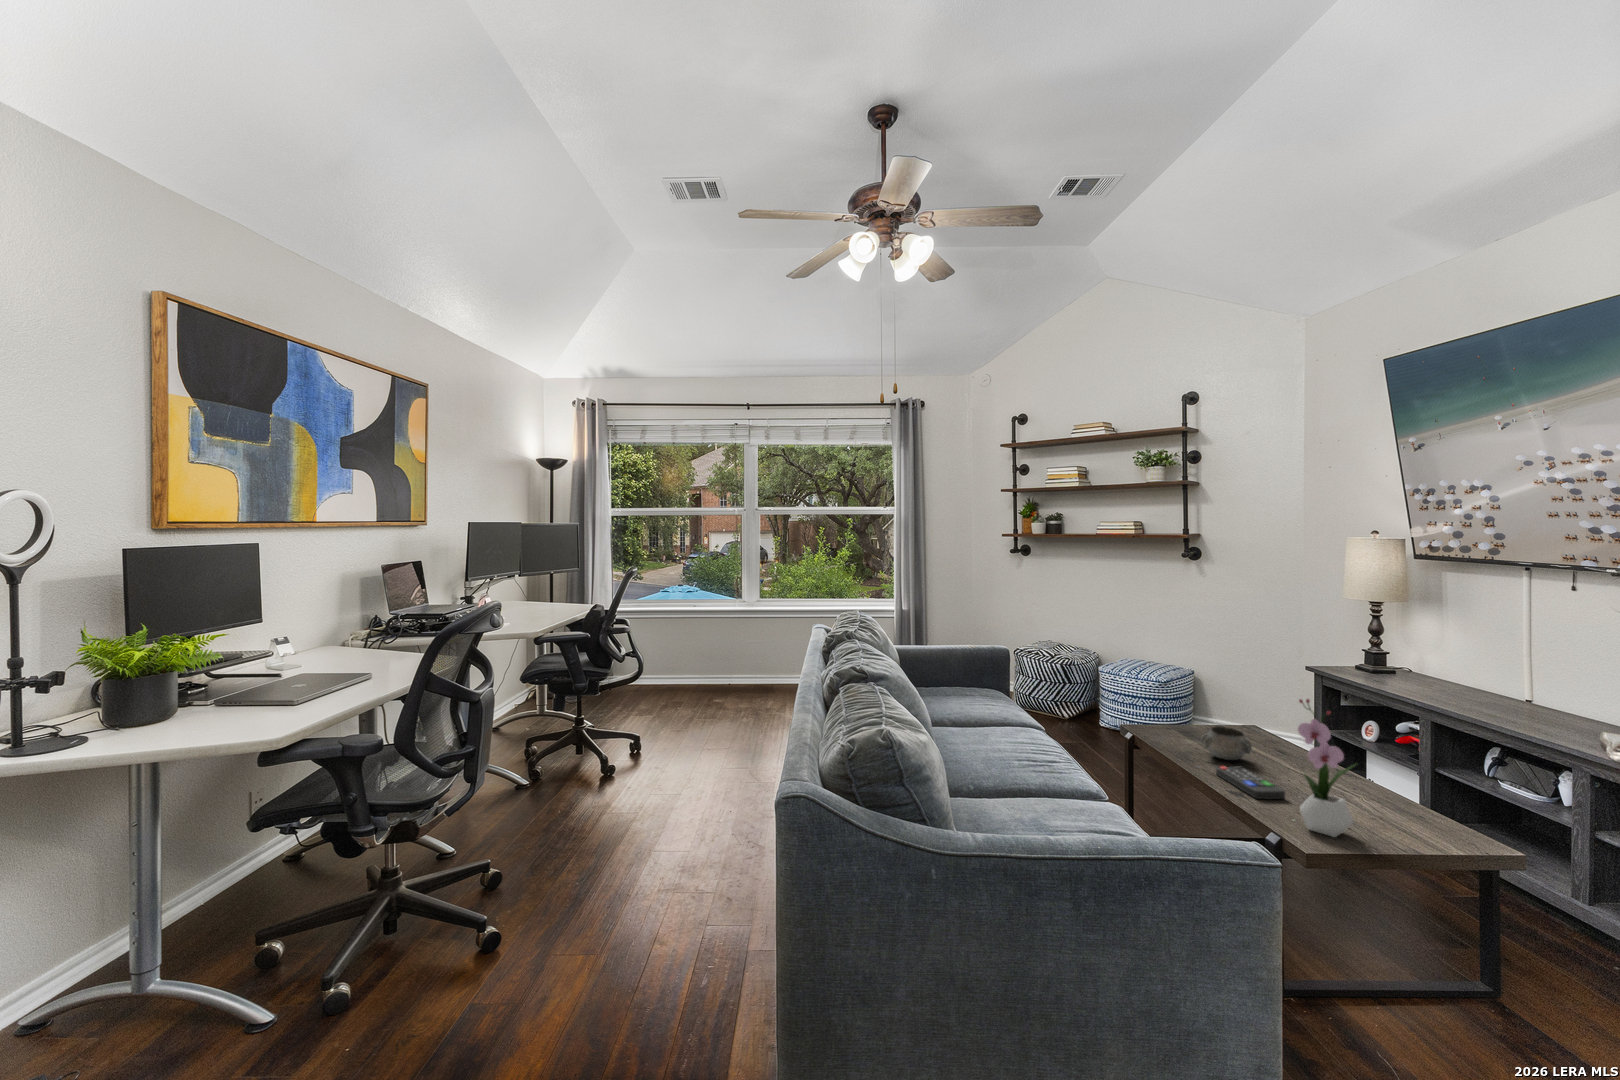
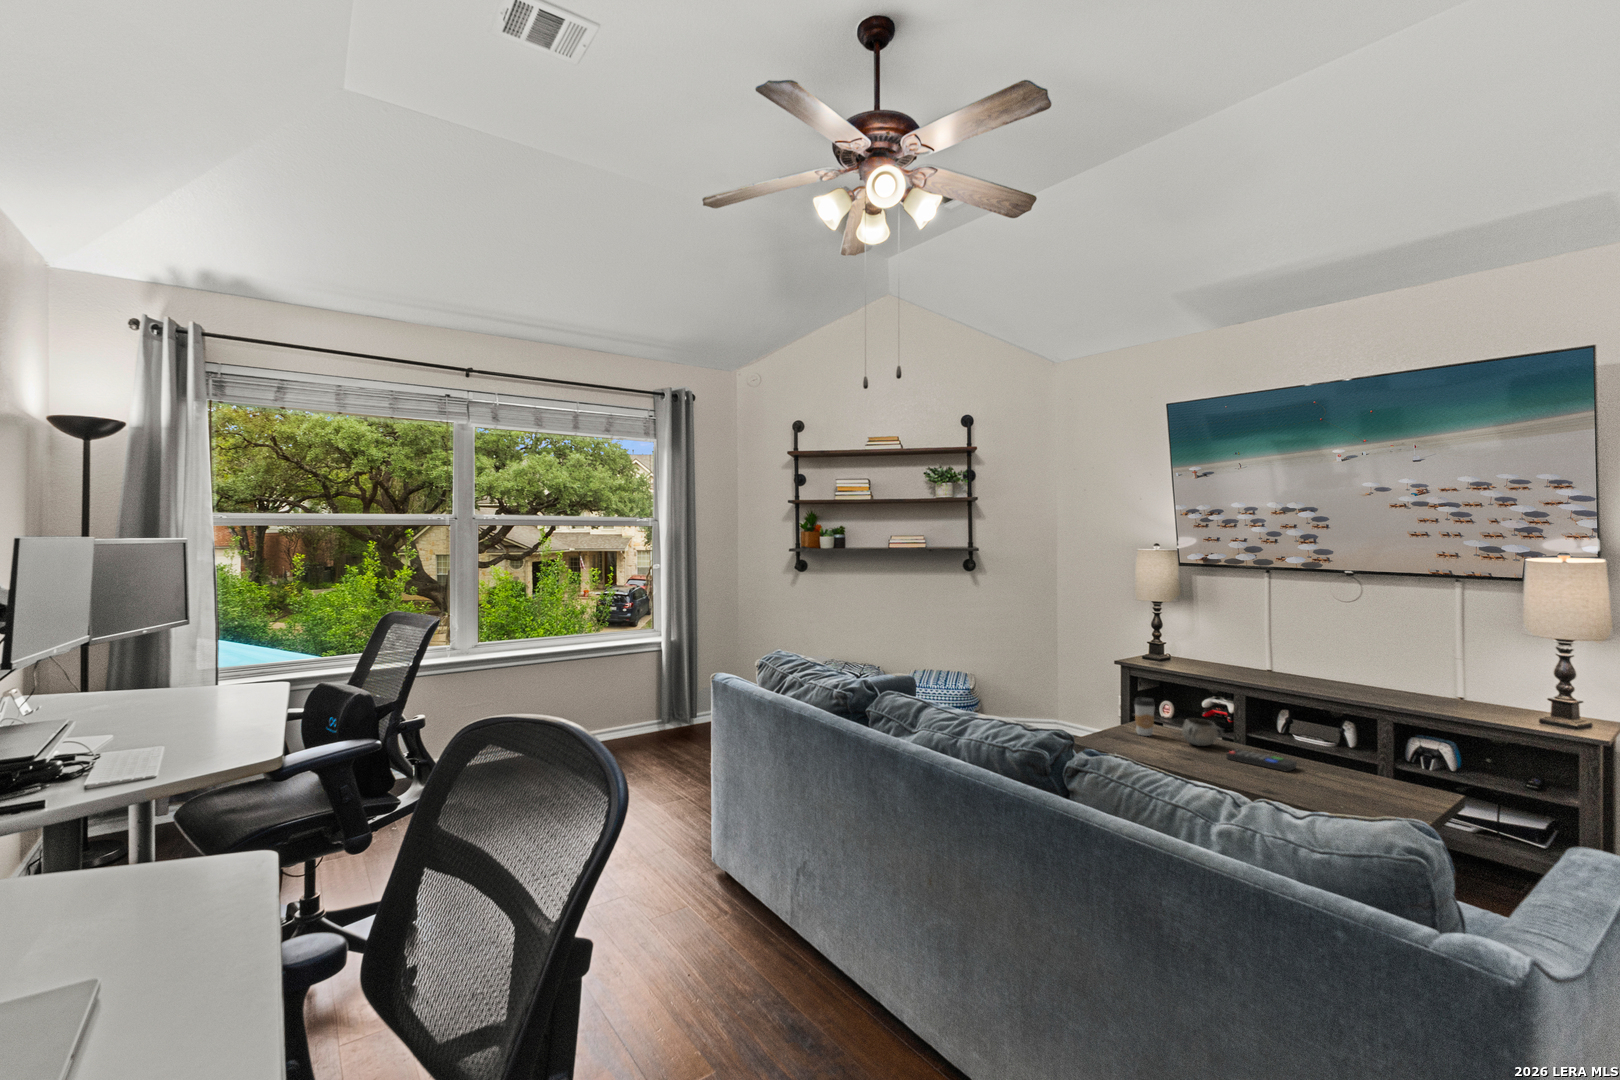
coffee cup: none [1175,697,1200,741] -> present [1134,697,1155,736]
flower arrangement: present [1298,699,1356,837] -> none [1342,684,1382,788]

